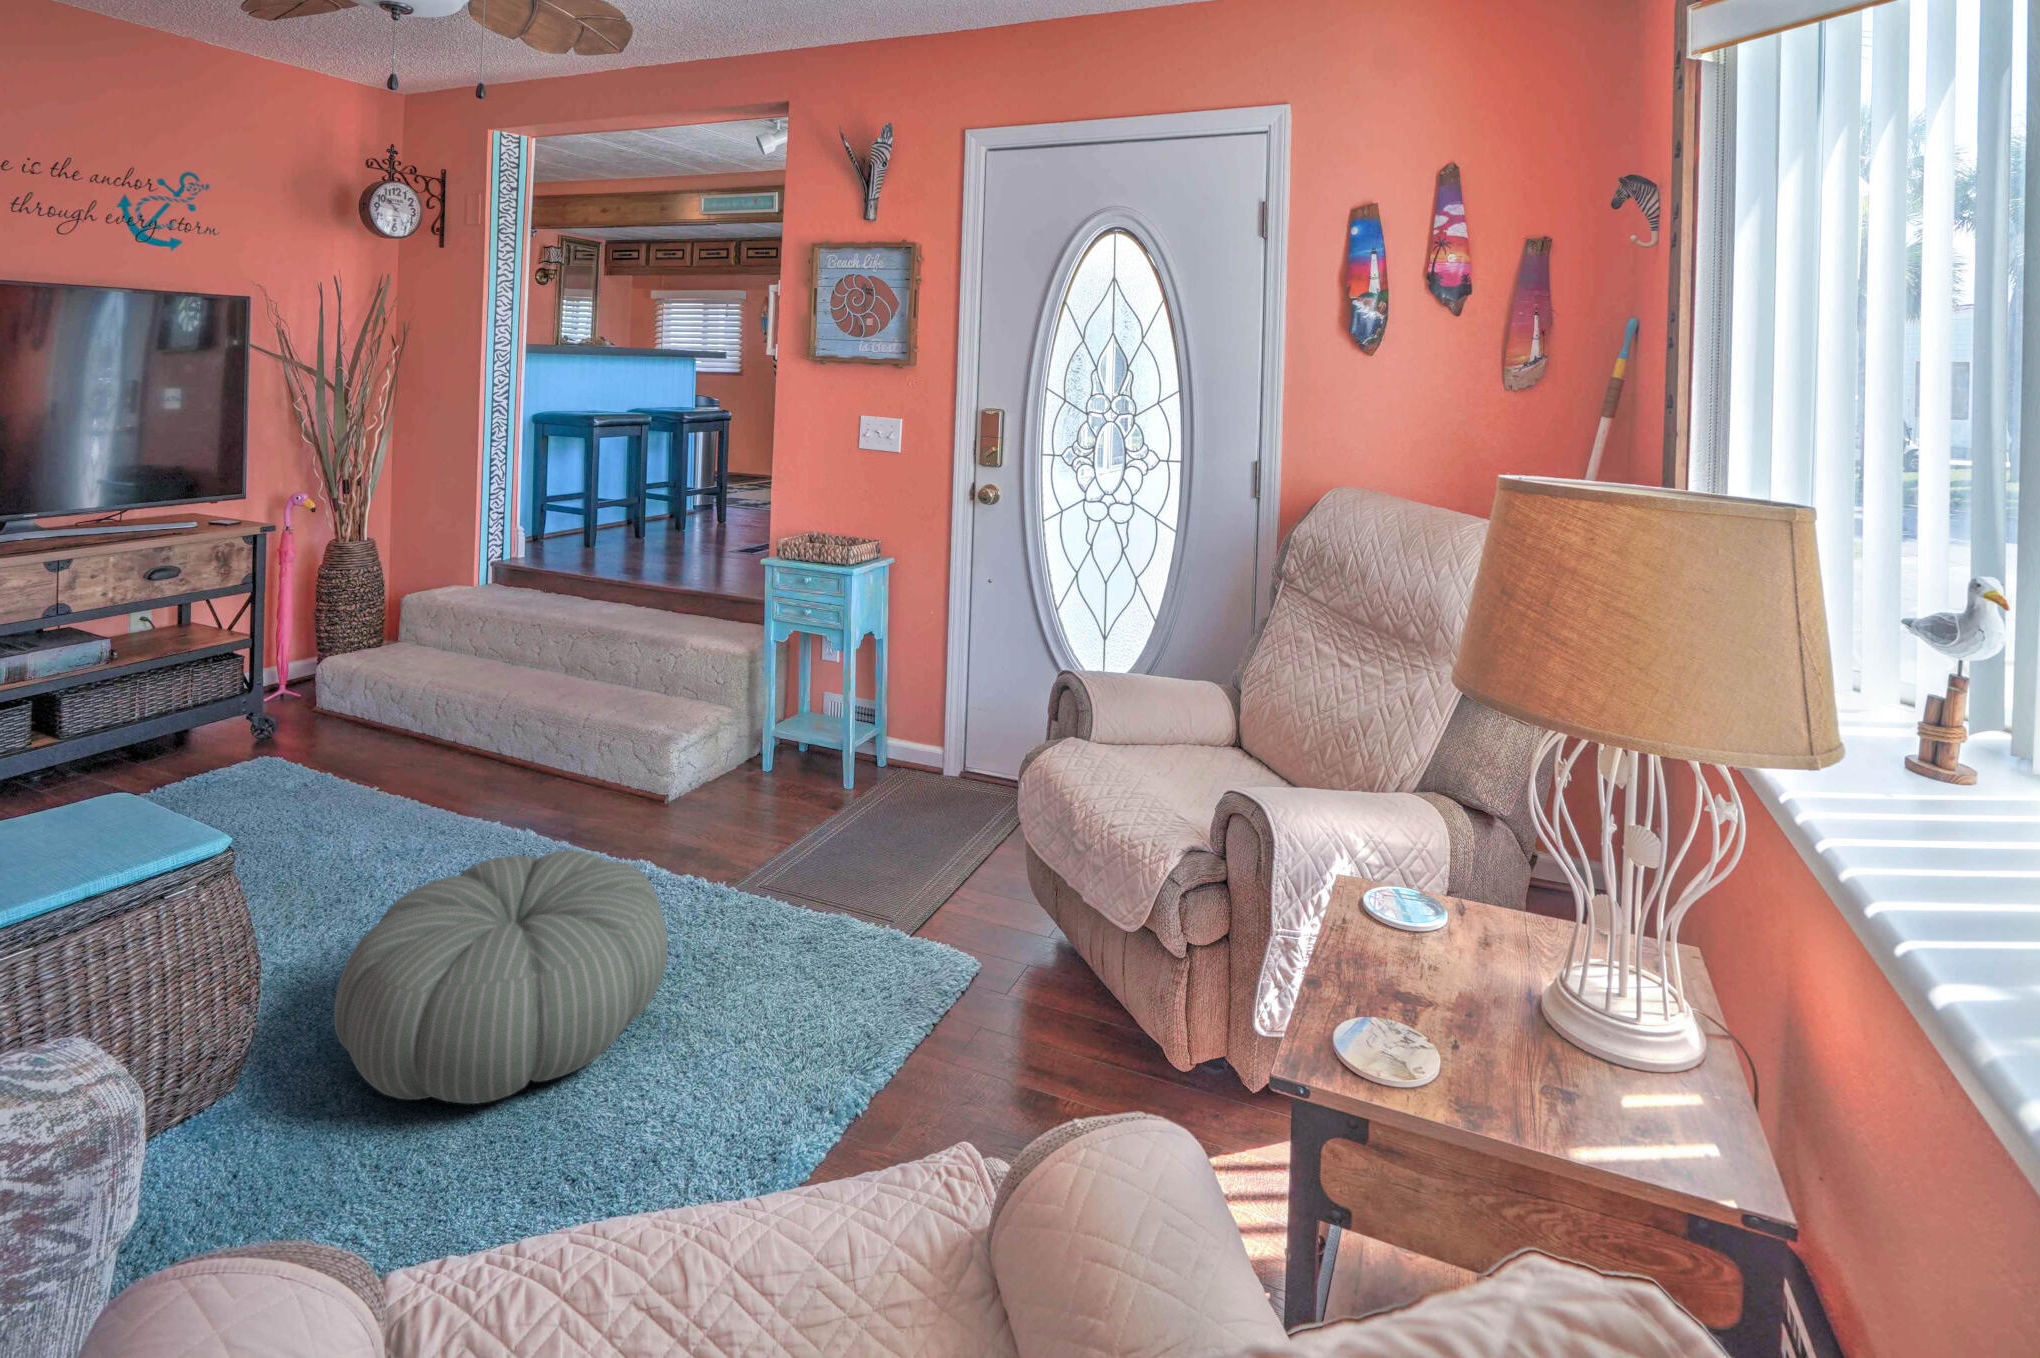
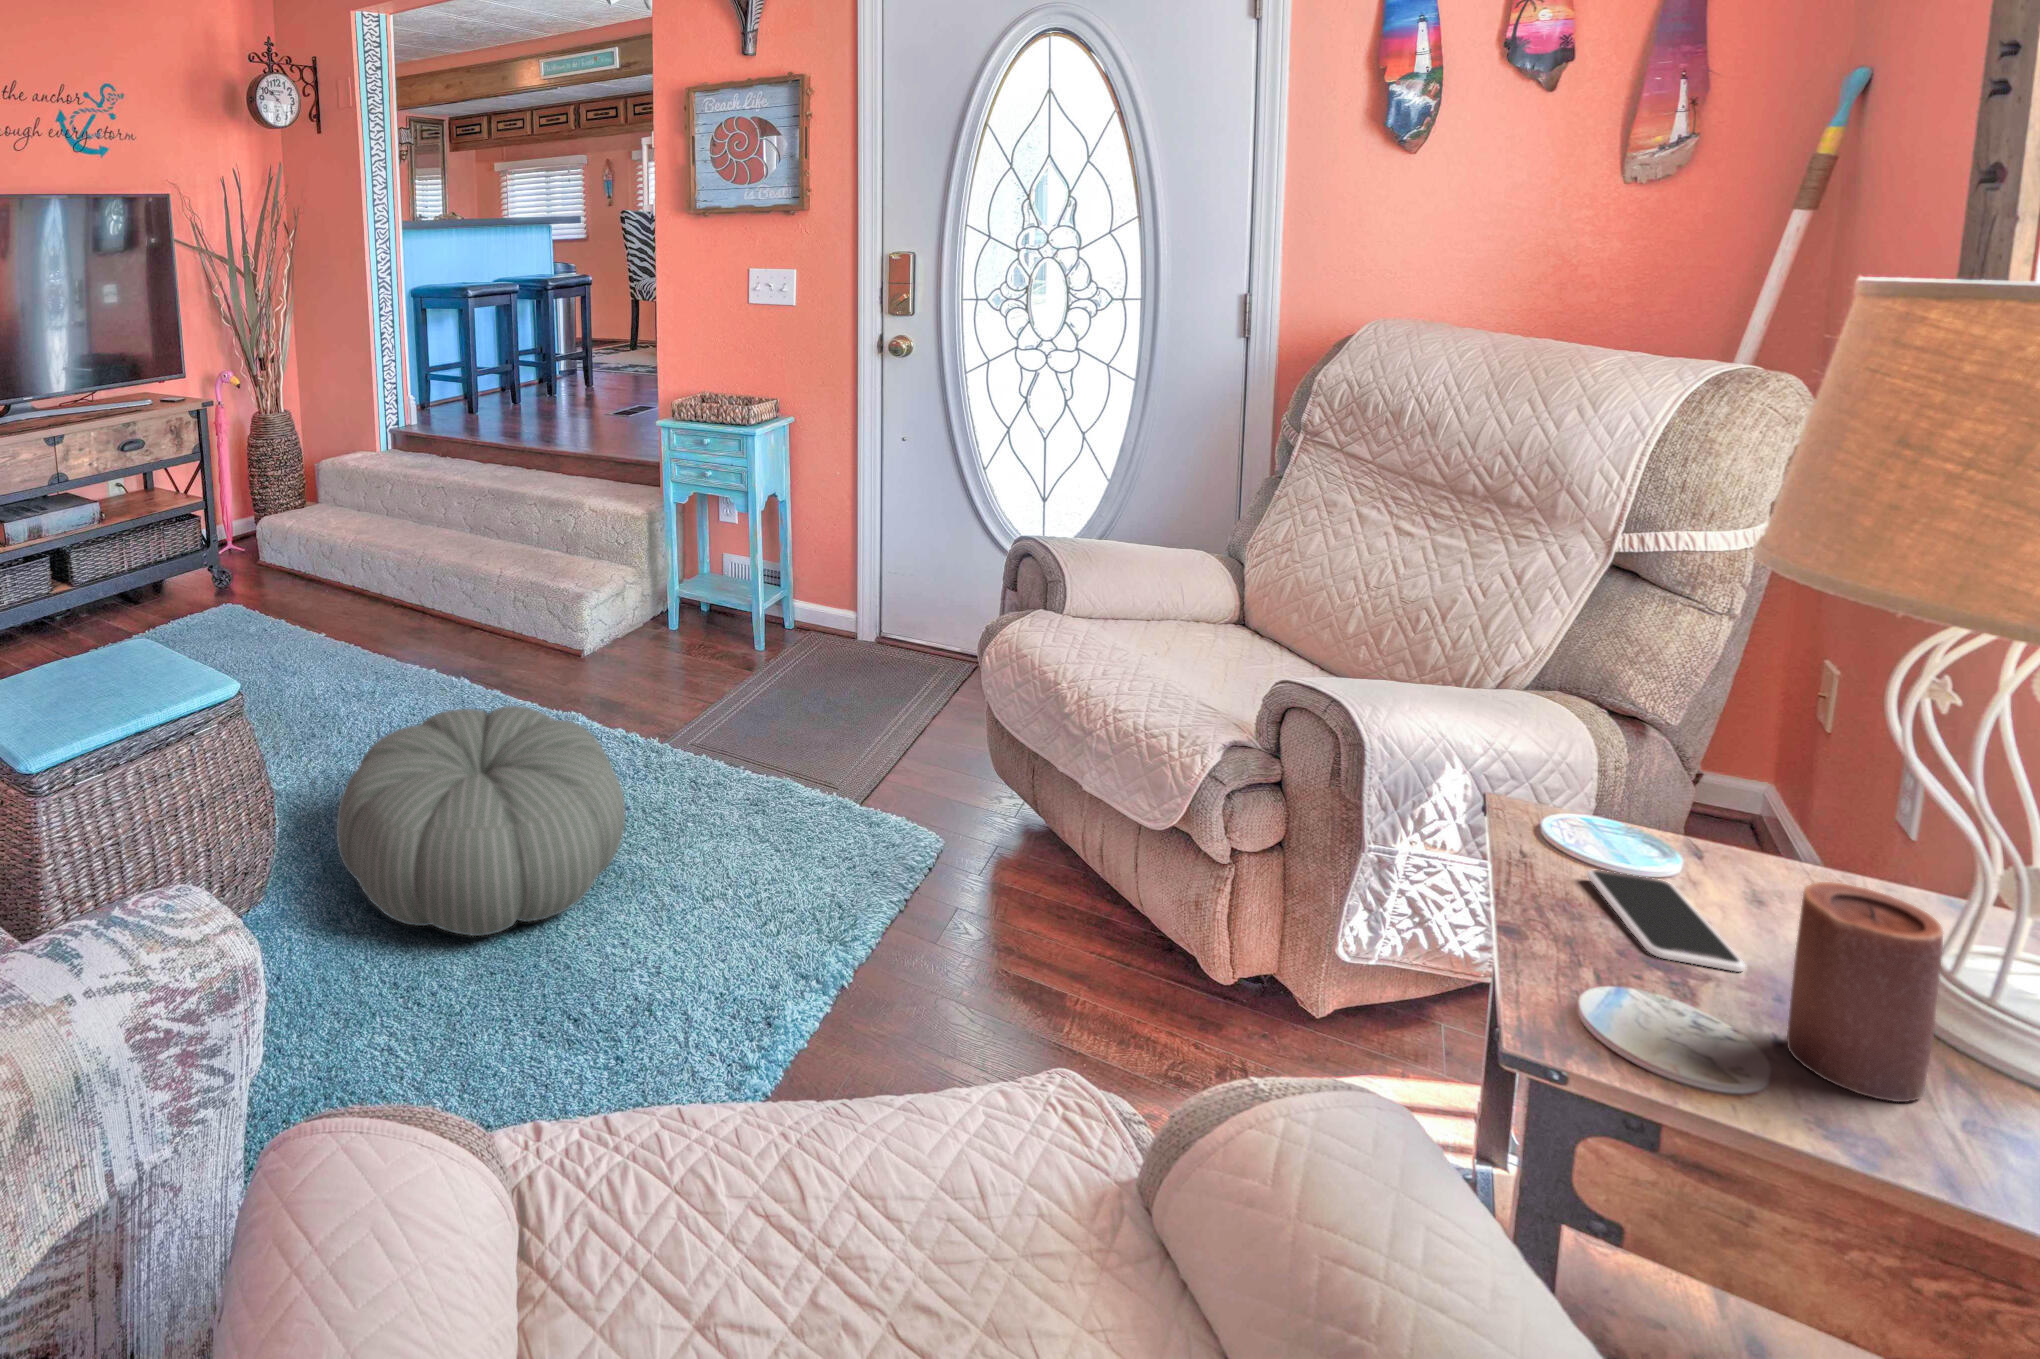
candle: none [1458,914,1529,1075] -> present [1787,882,1943,1102]
smartphone: none [1377,926,1453,994] -> present [1587,870,1745,972]

